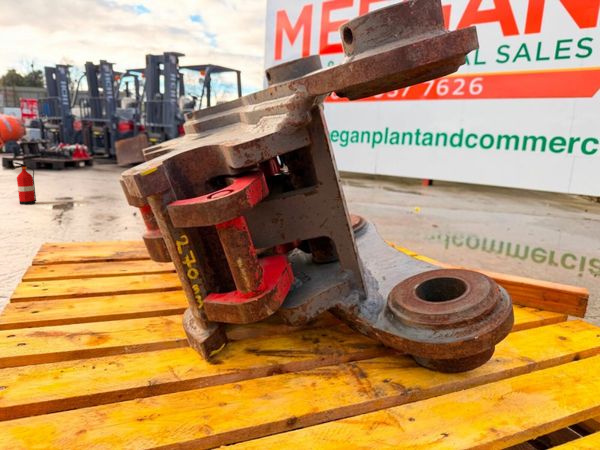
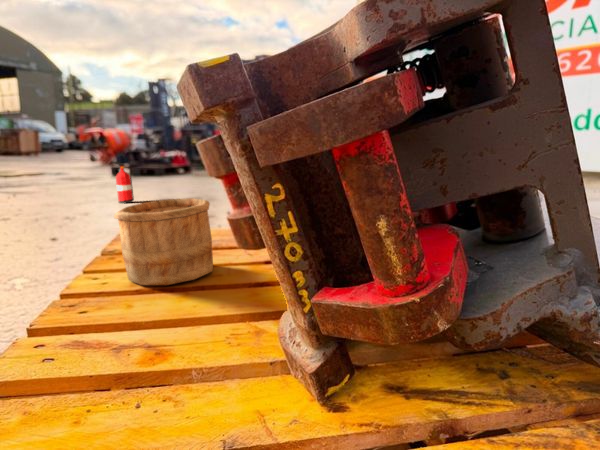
wooden bucket: none [54,222,133,291] -> present [114,198,213,285]

